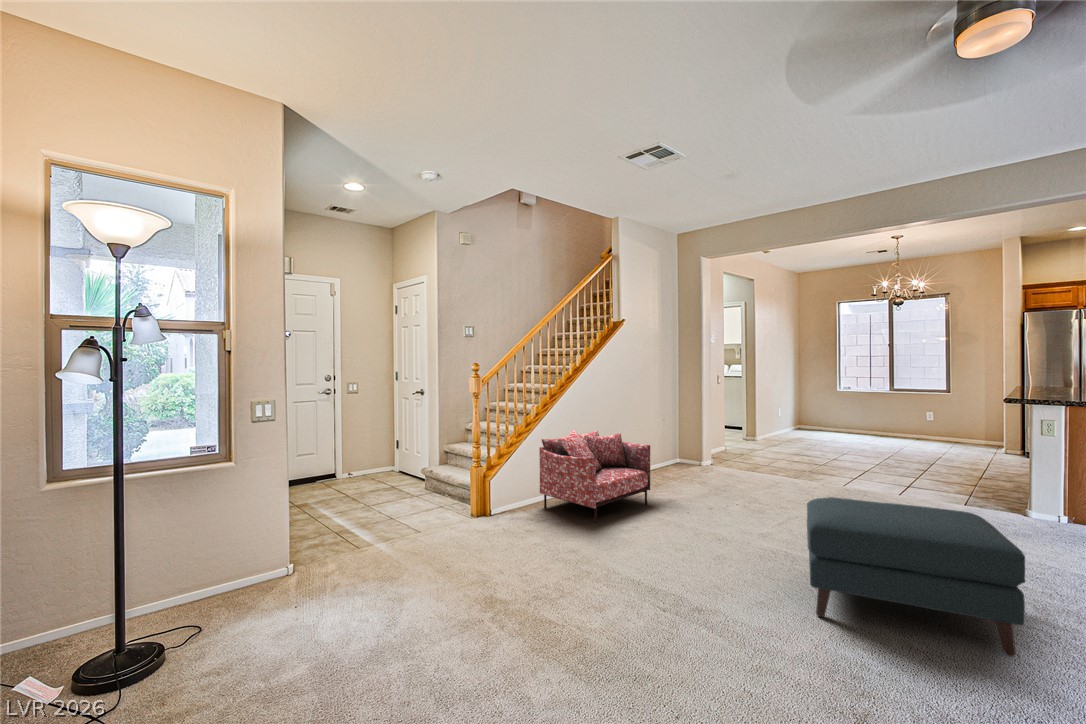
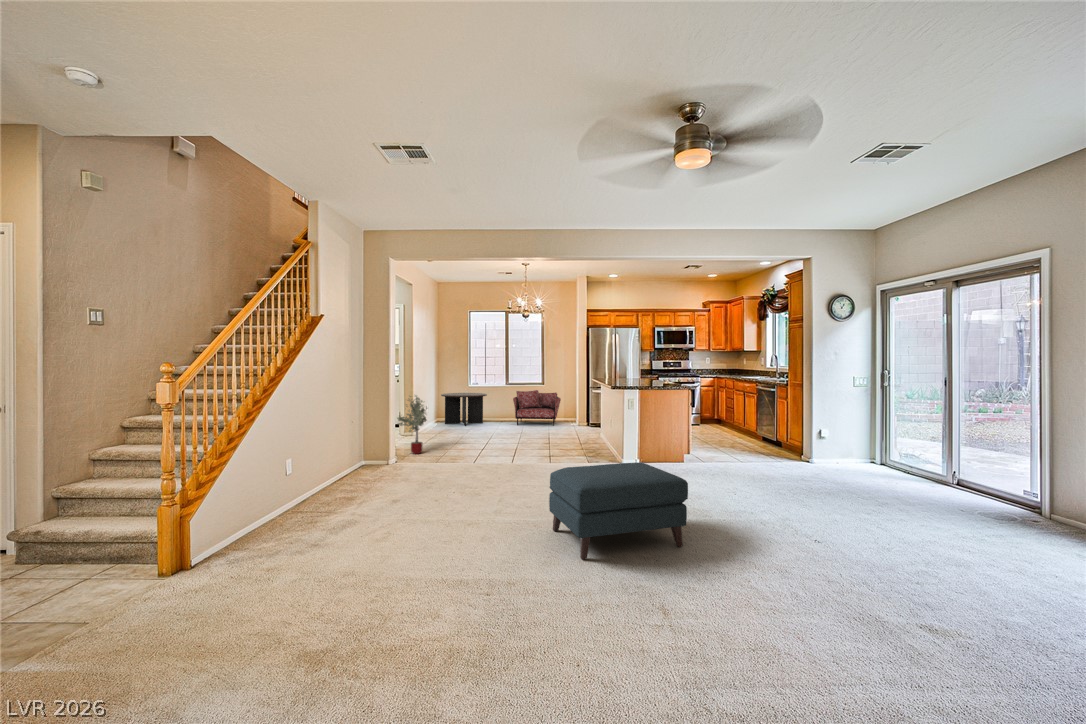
potted tree: none [718,397,752,460] -> present [397,395,427,454]
coffee table: none [797,398,858,437] -> present [441,393,487,426]
armchair: present [539,430,650,523] -> present [513,390,561,426]

